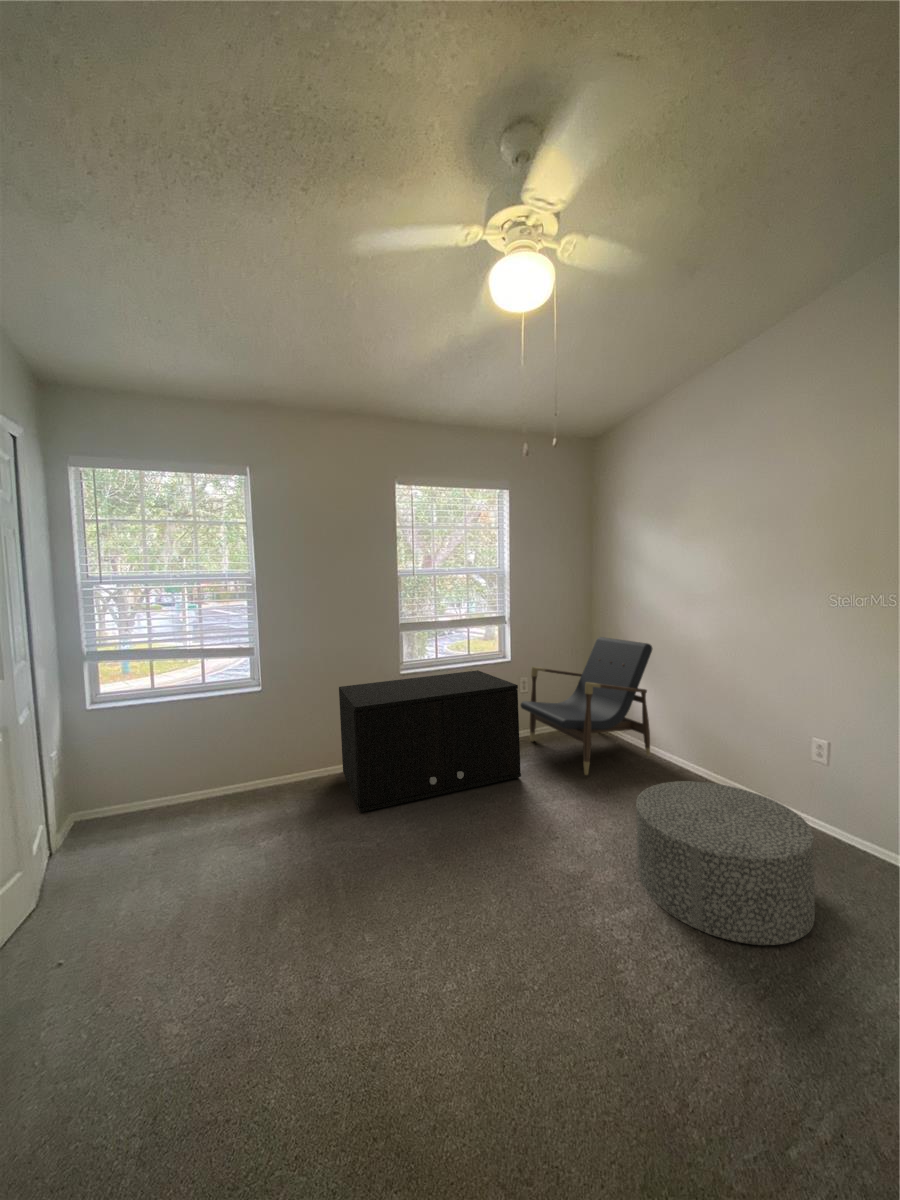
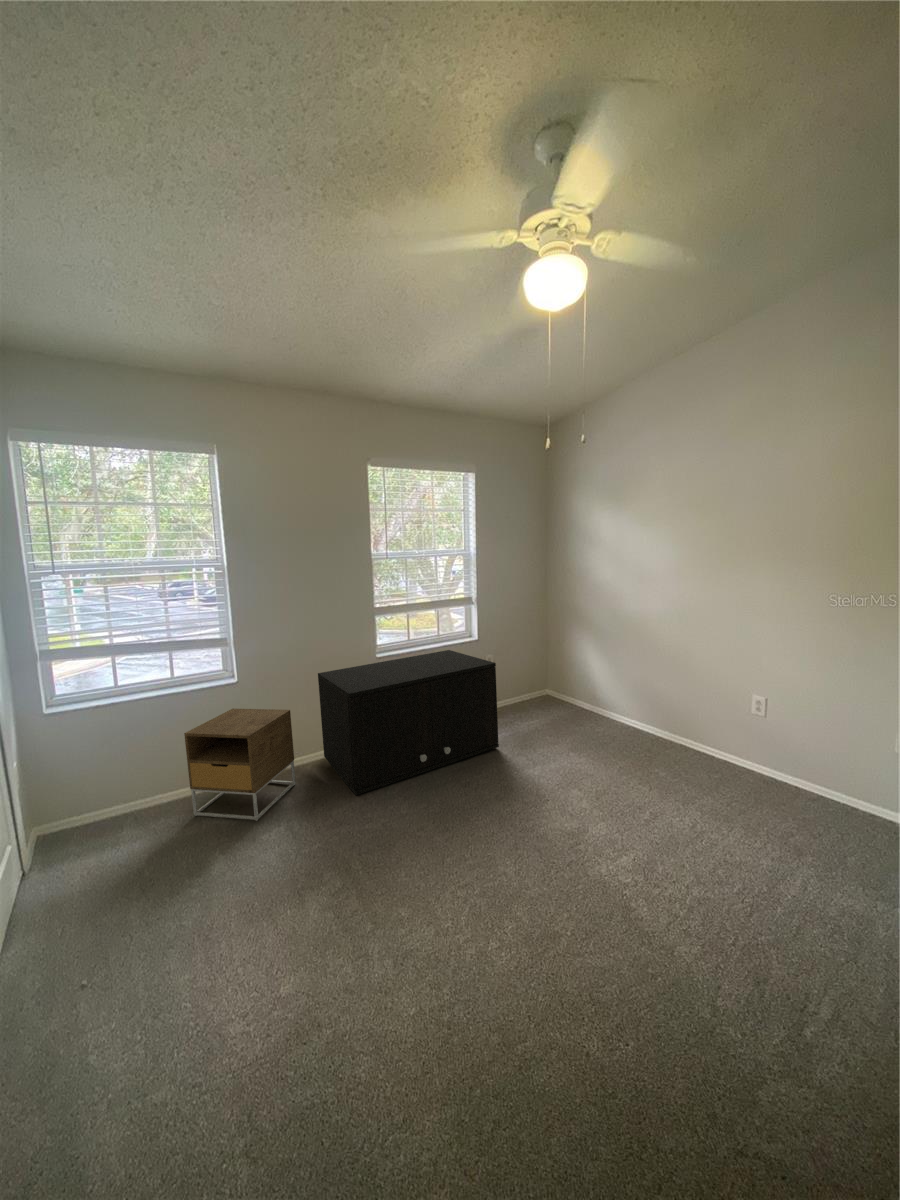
lounge chair: present [521,637,653,775] -> none [489,614,607,741]
nightstand: none [202,716,307,828] -> present [184,709,296,821]
ottoman: present [636,781,815,945] -> none [619,739,765,868]

